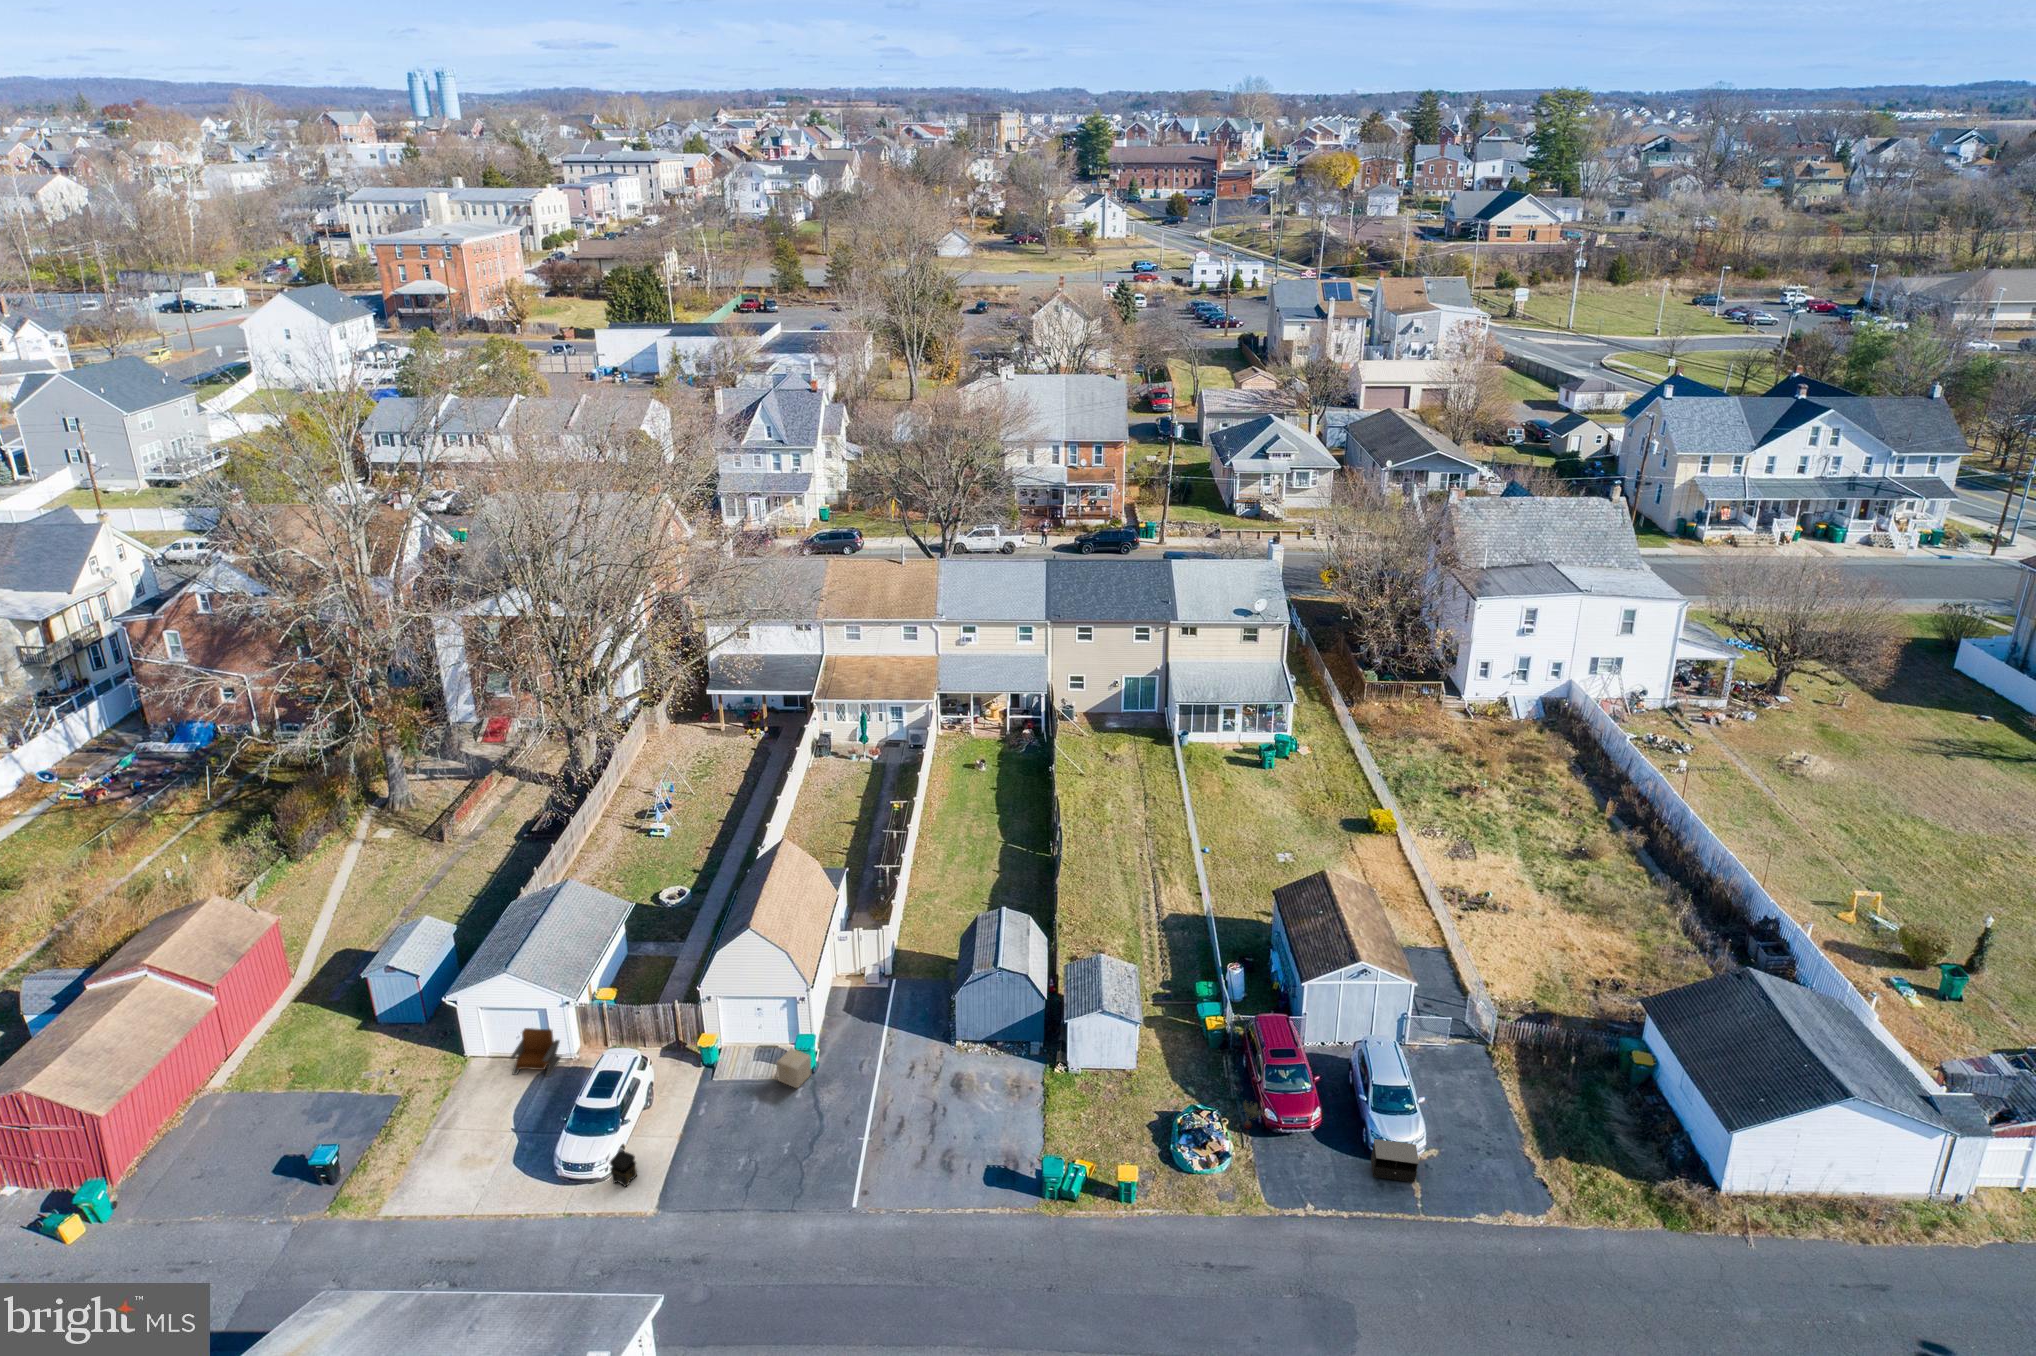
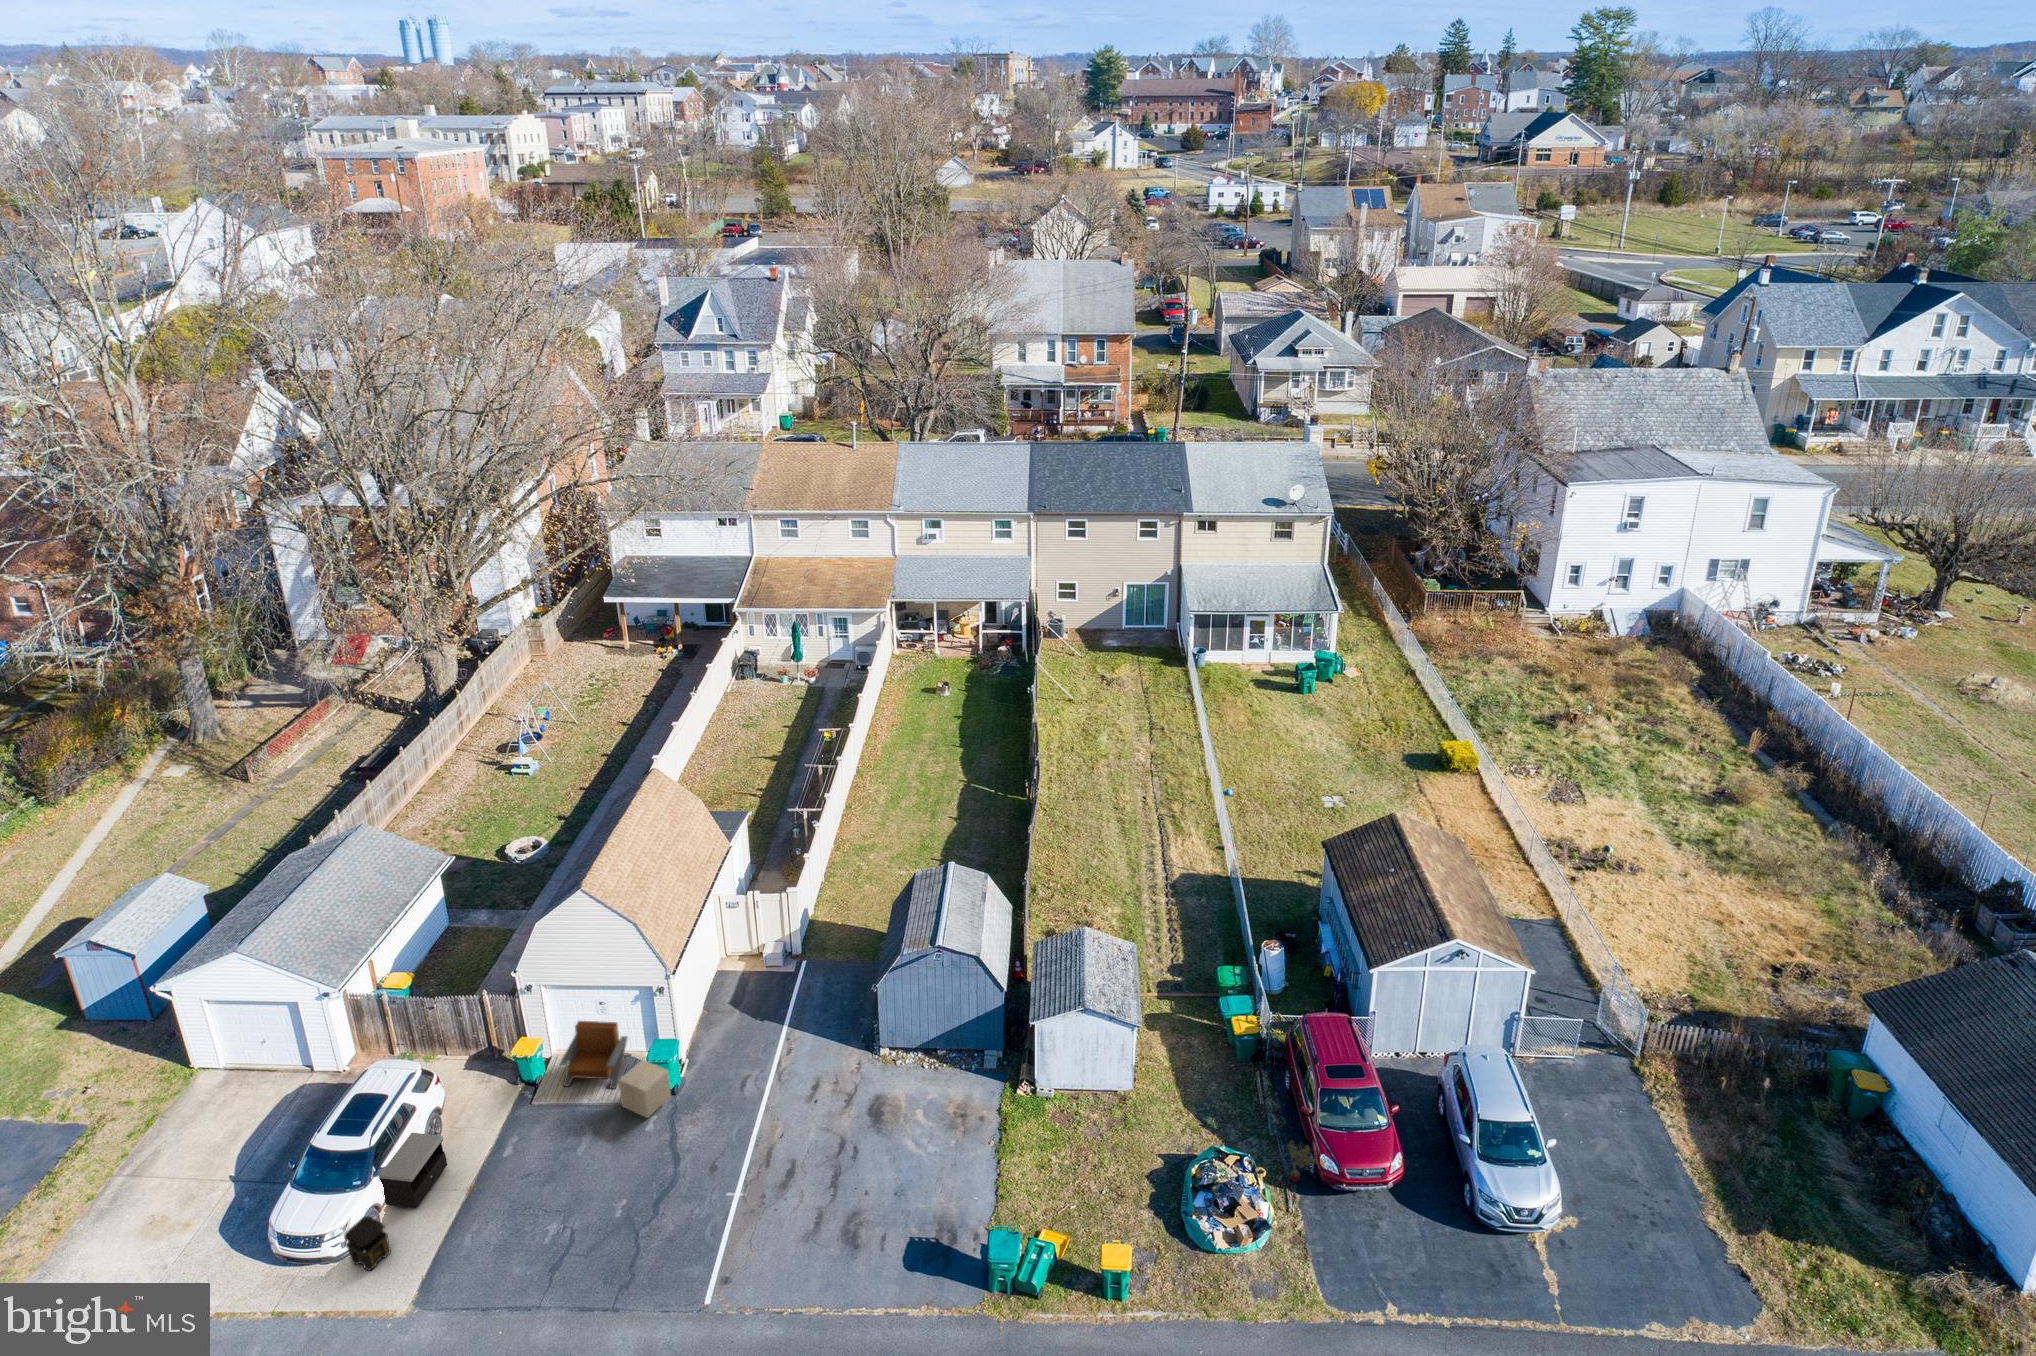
lounge chair: present [510,1028,561,1077] -> present [560,1021,630,1088]
storage bench: present [1371,1139,1419,1182] -> present [379,1133,447,1208]

